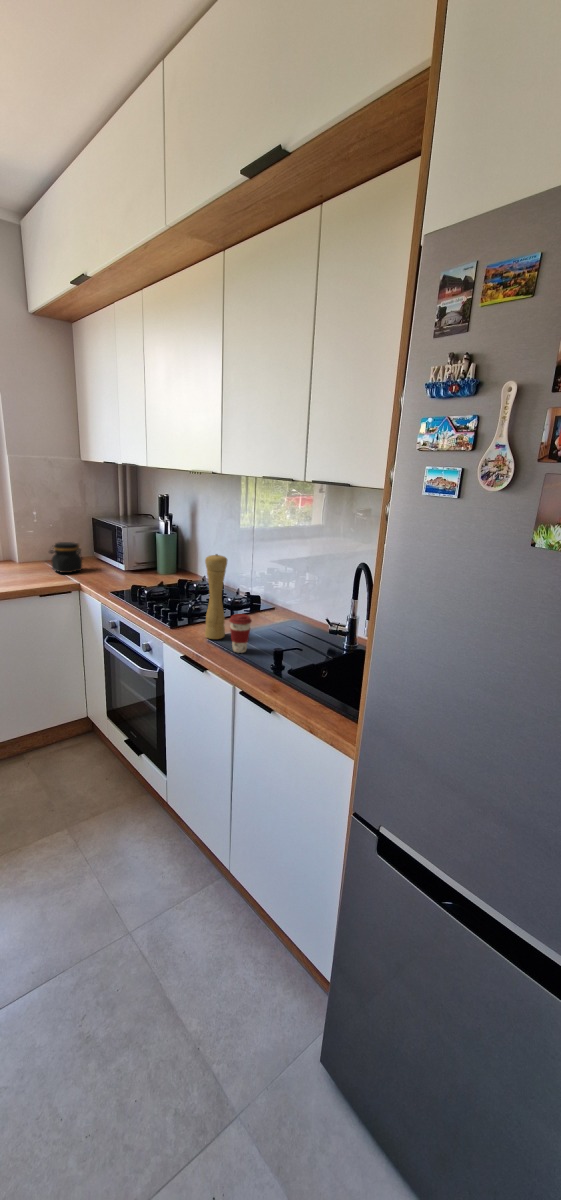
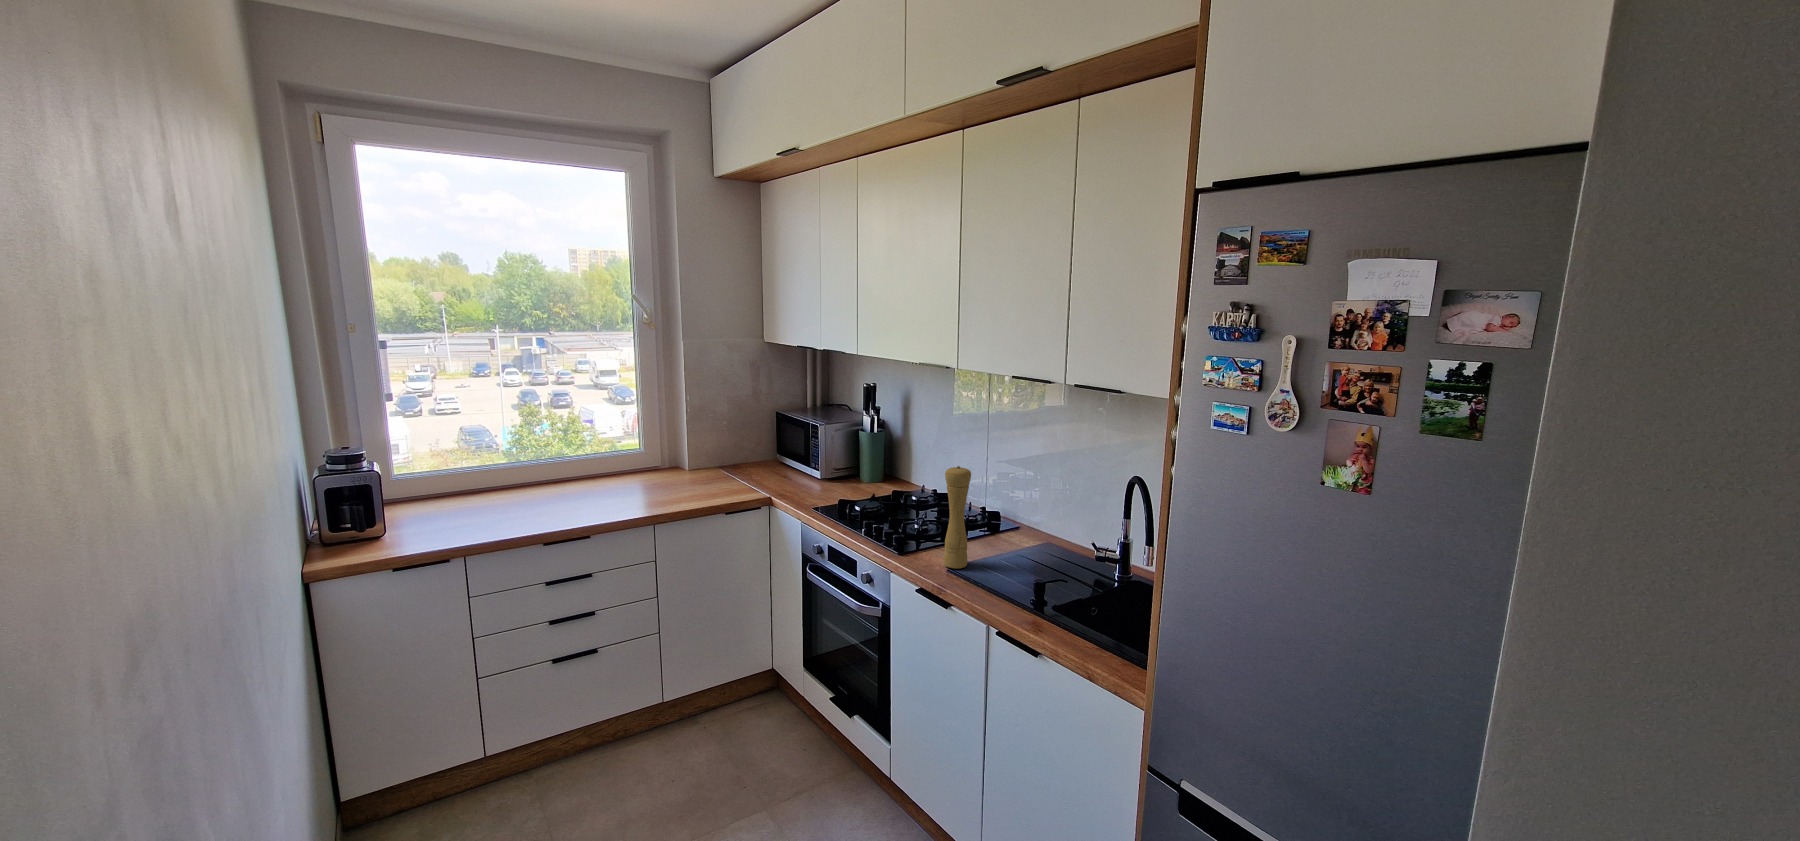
jar: present [50,542,82,573] -> none [730,444,769,483]
coffee cup: present [229,614,252,653] -> none [977,538,1004,585]

